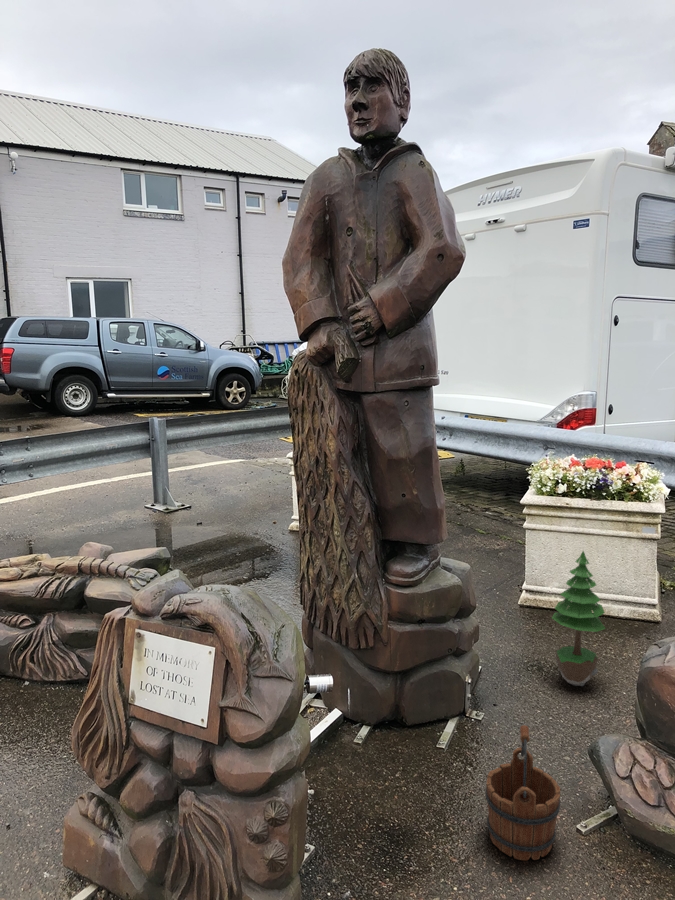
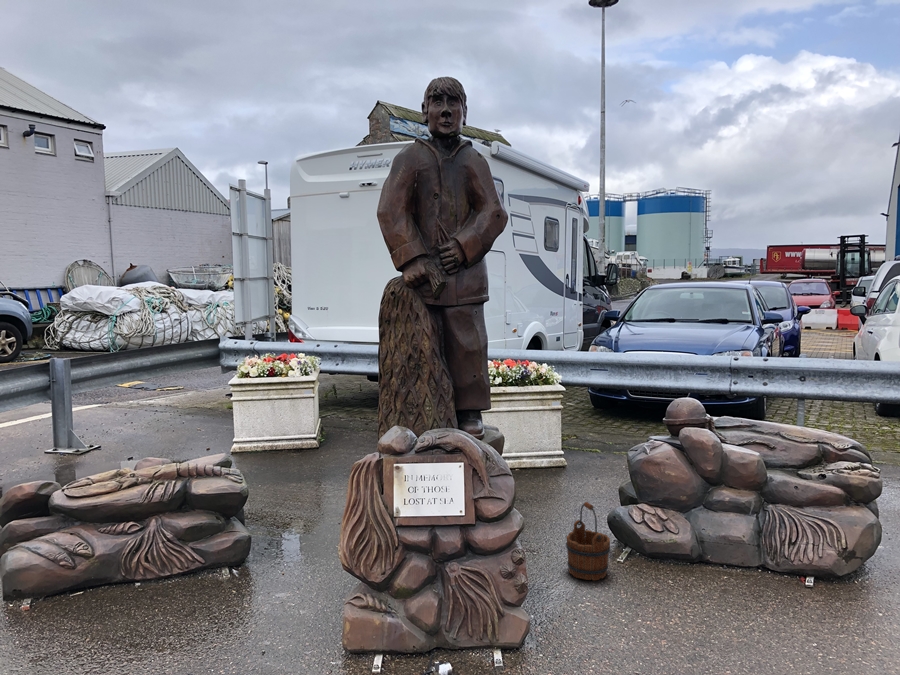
potted tree: present [552,551,605,686] -> none [534,411,568,504]

